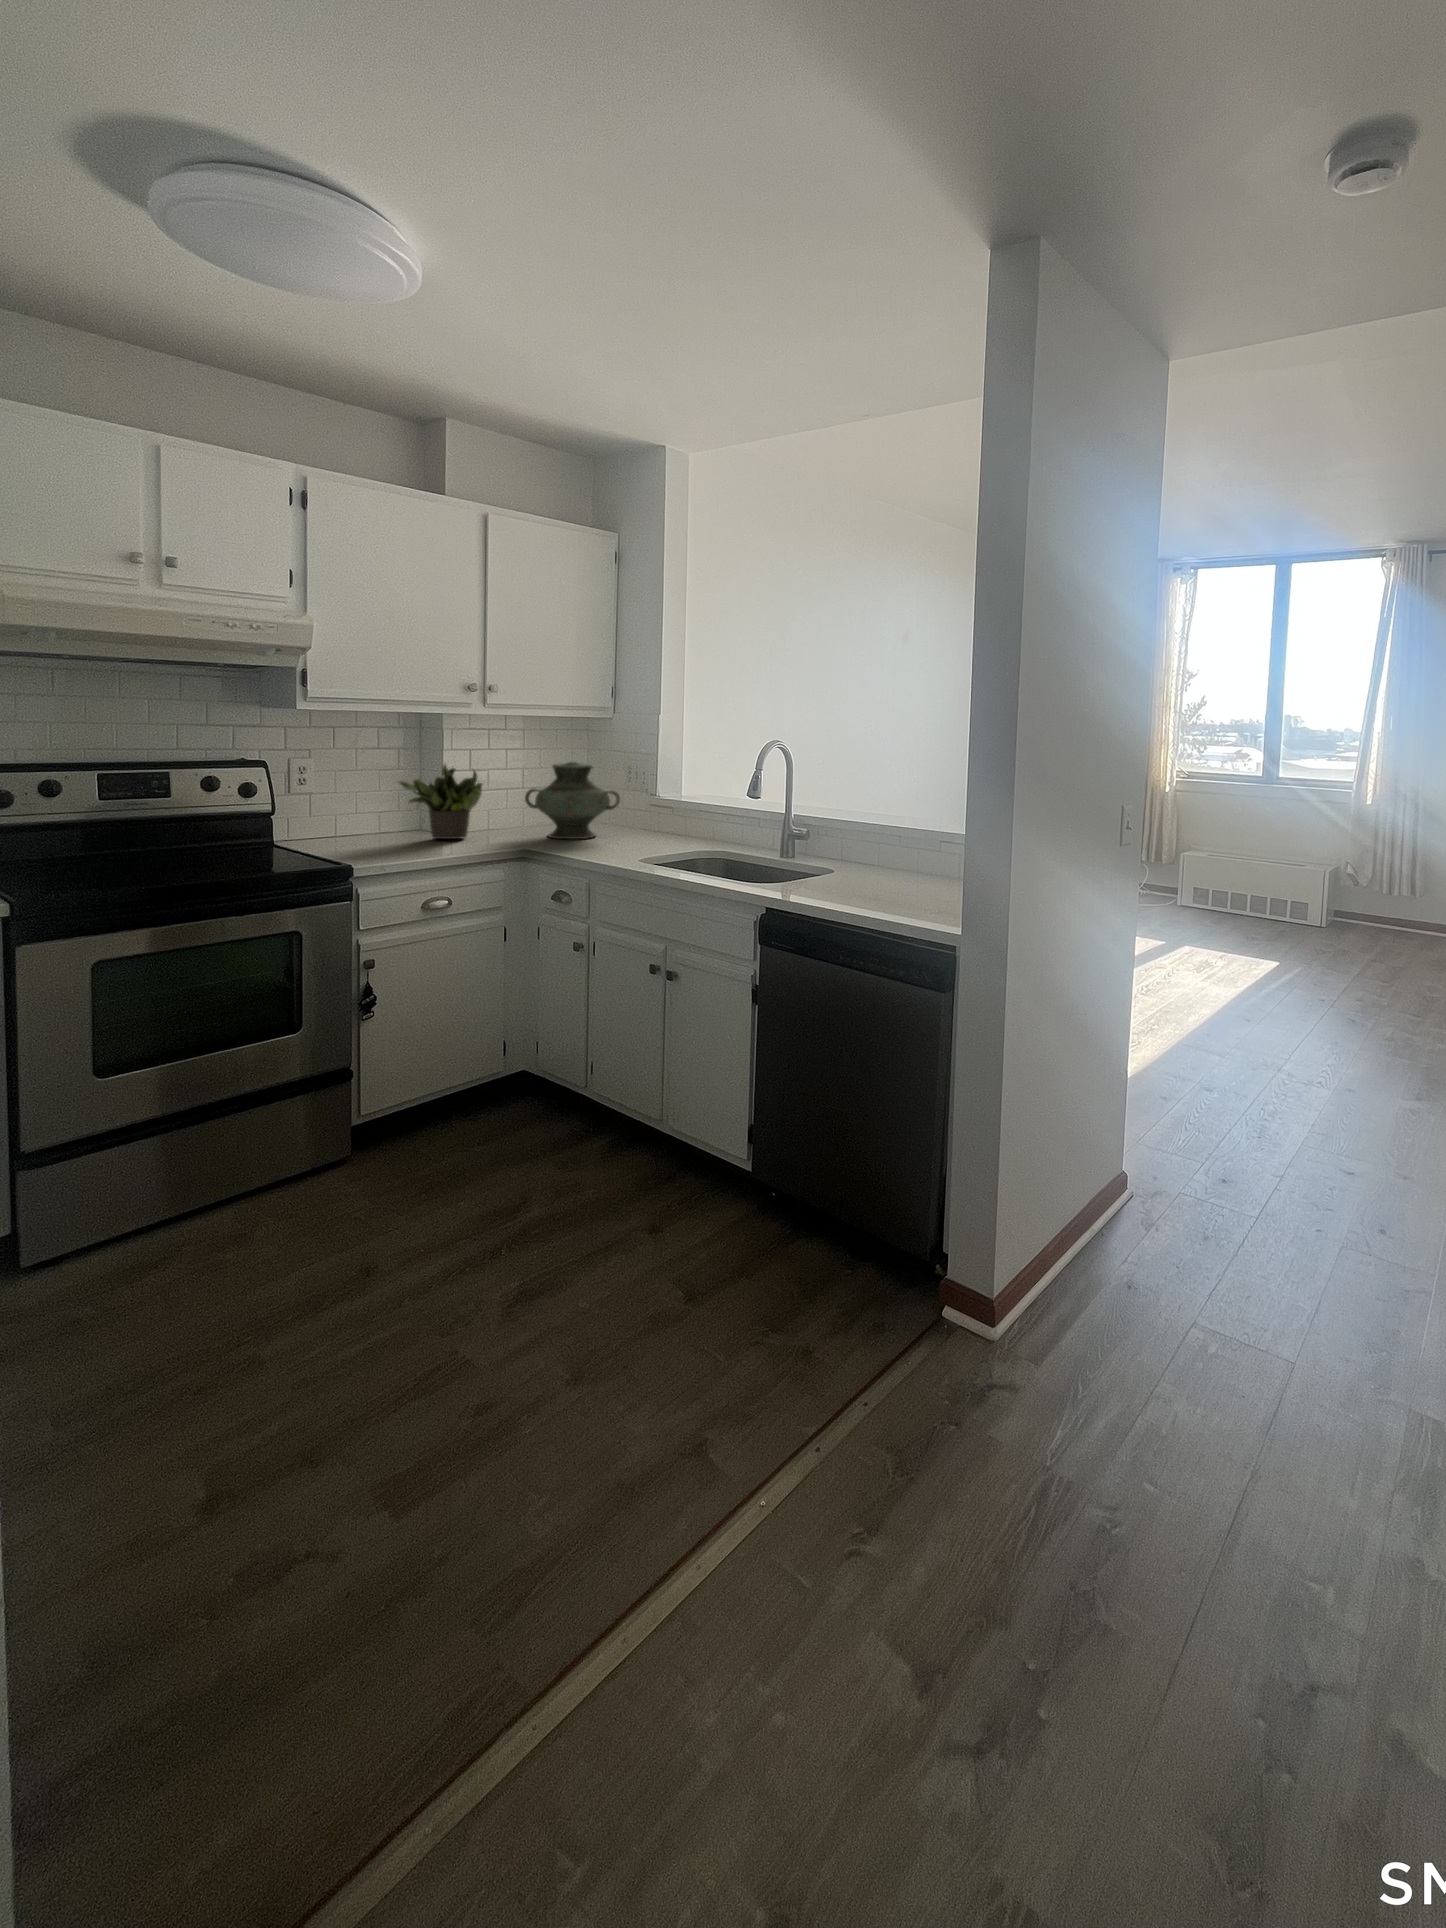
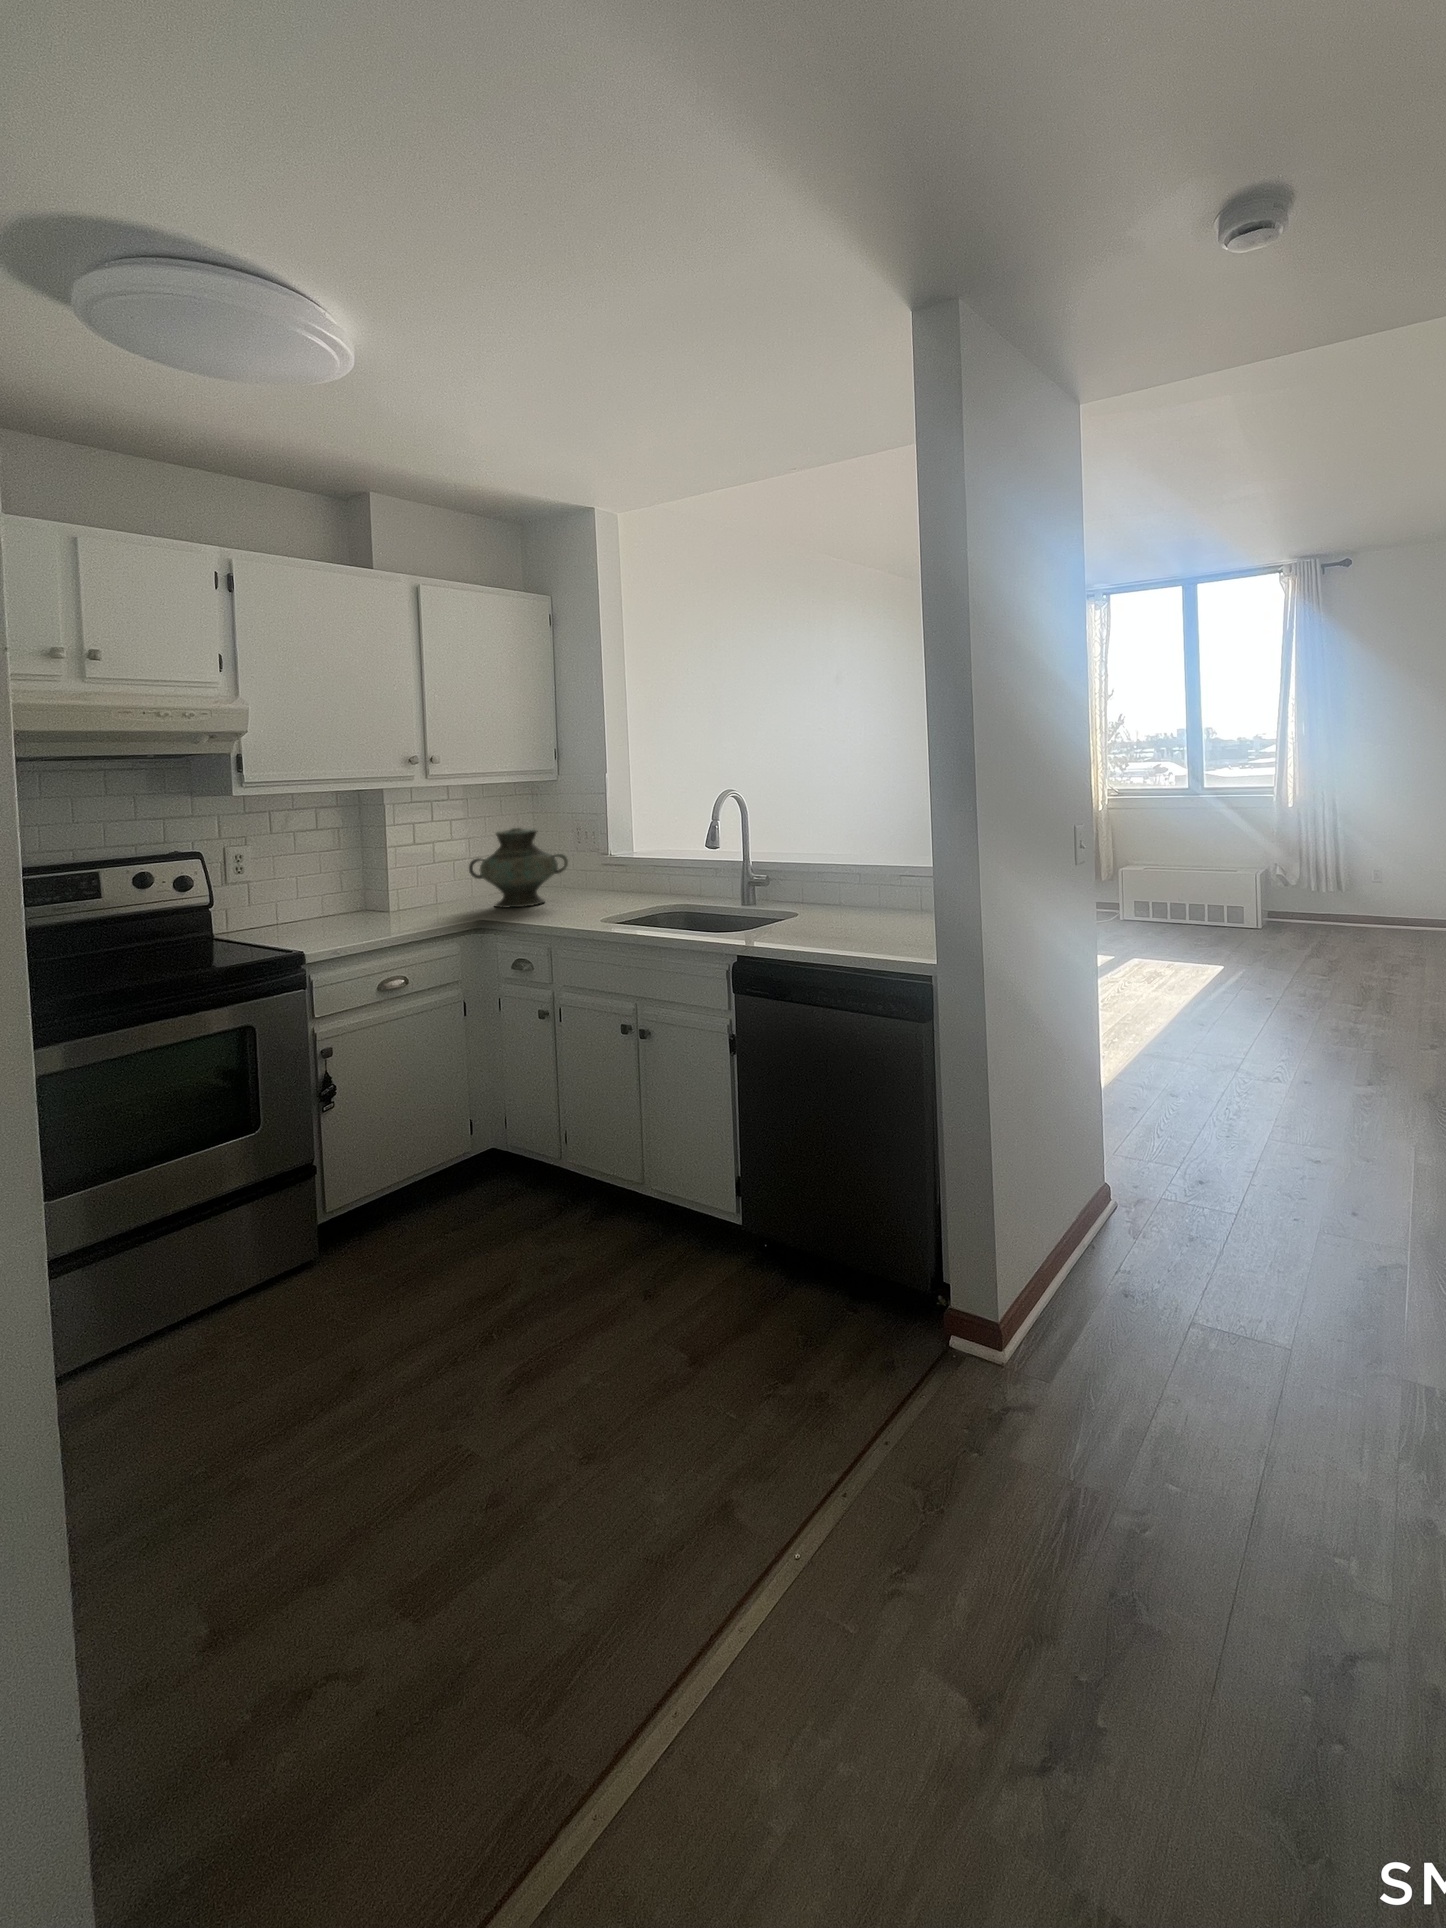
potted plant: present [399,765,483,839] -> none [332,838,426,918]

